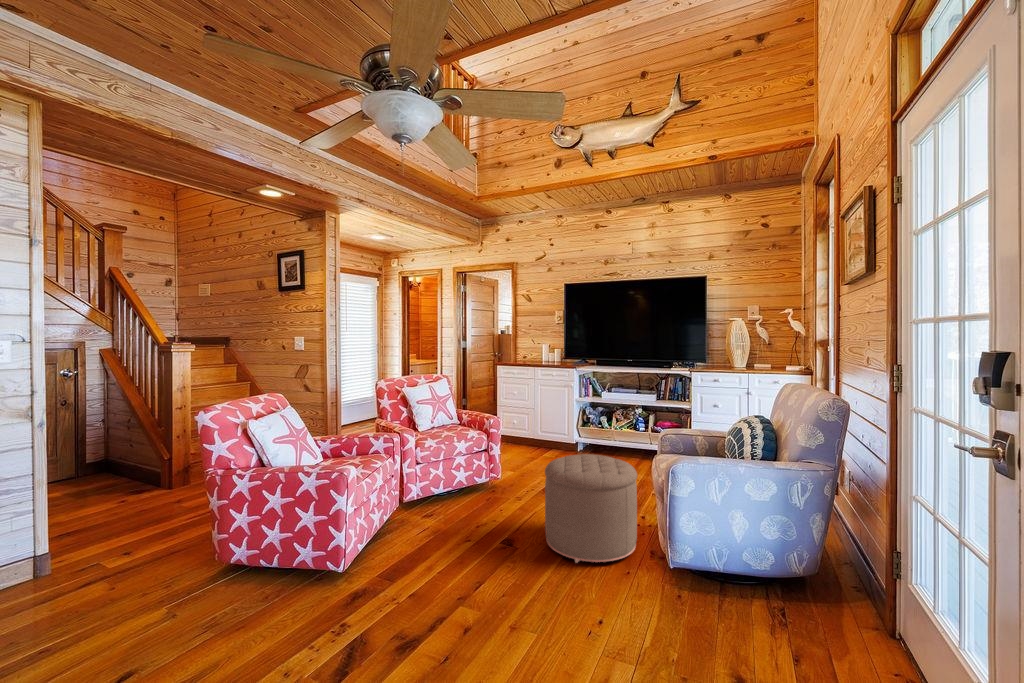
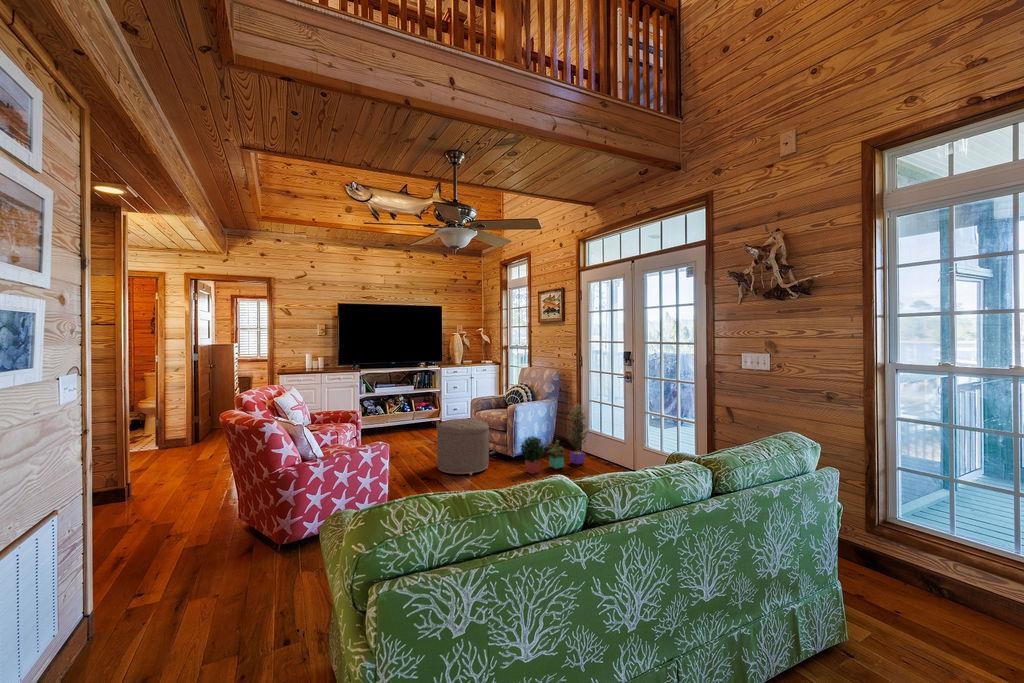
potted plant: none [660,477,887,648] -> present [520,404,588,474]

